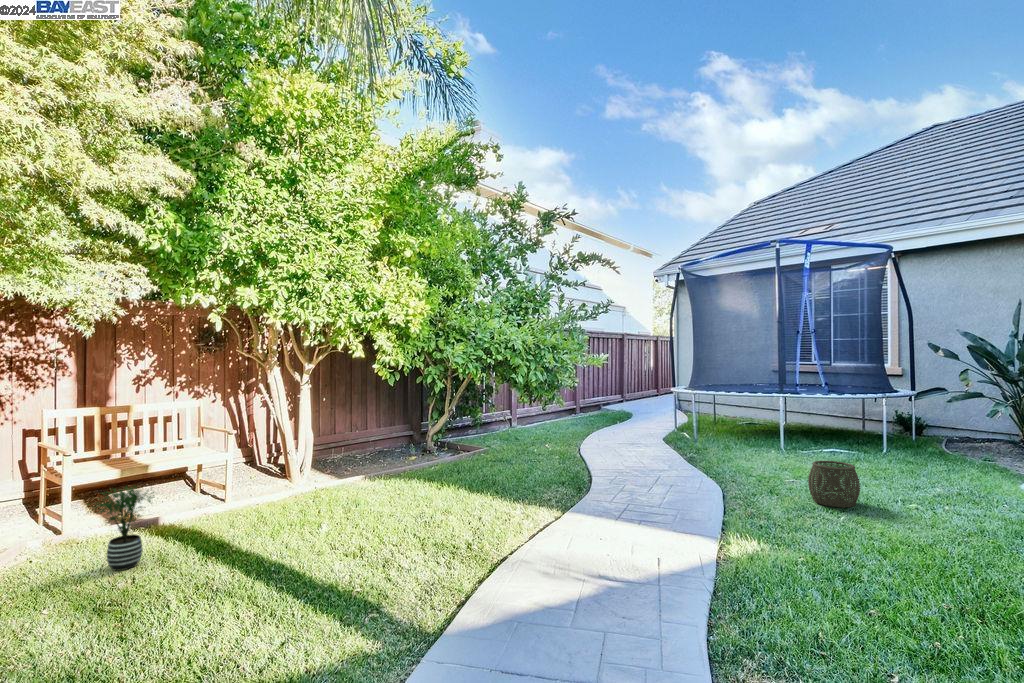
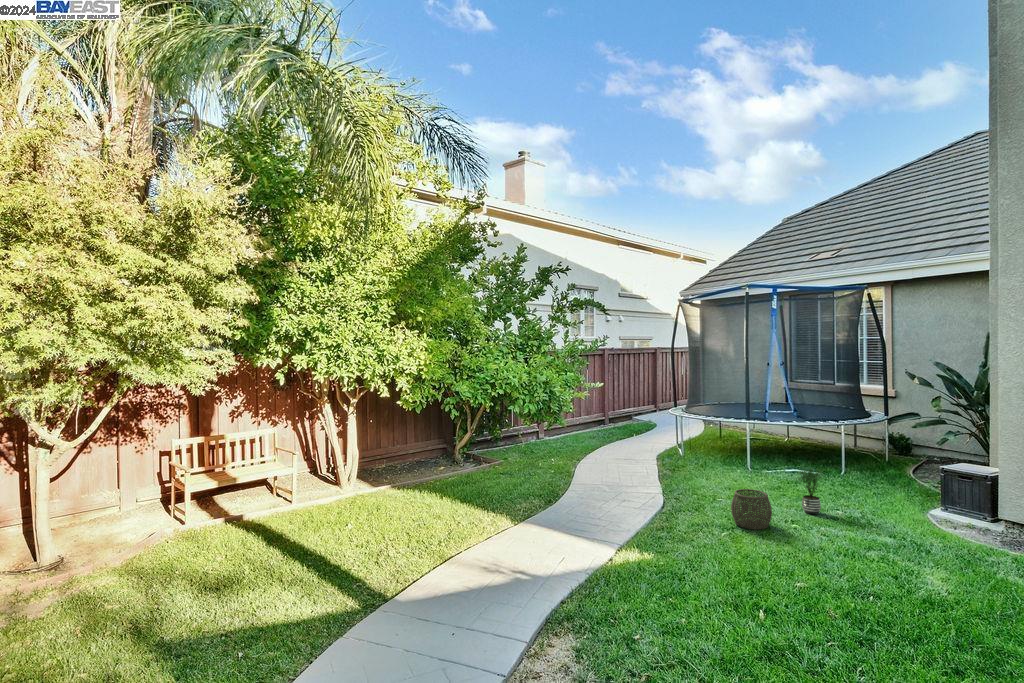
potted plant: present [90,486,155,571] -> present [794,468,824,515]

